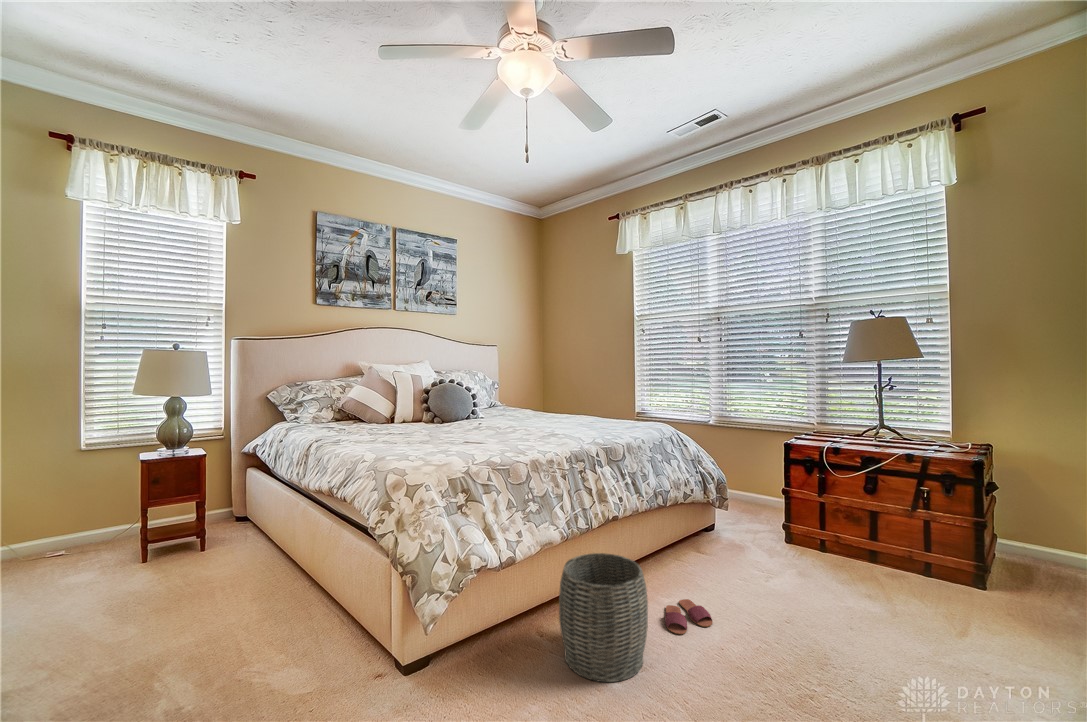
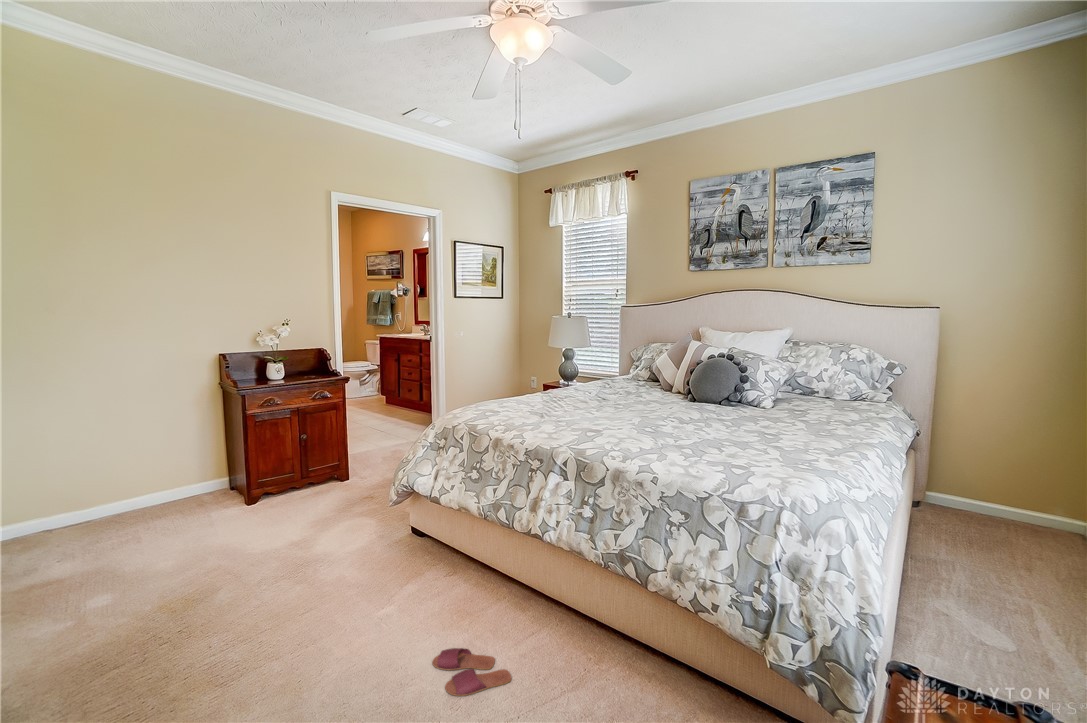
woven basket: present [559,553,648,682] -> none [364,519,447,632]

